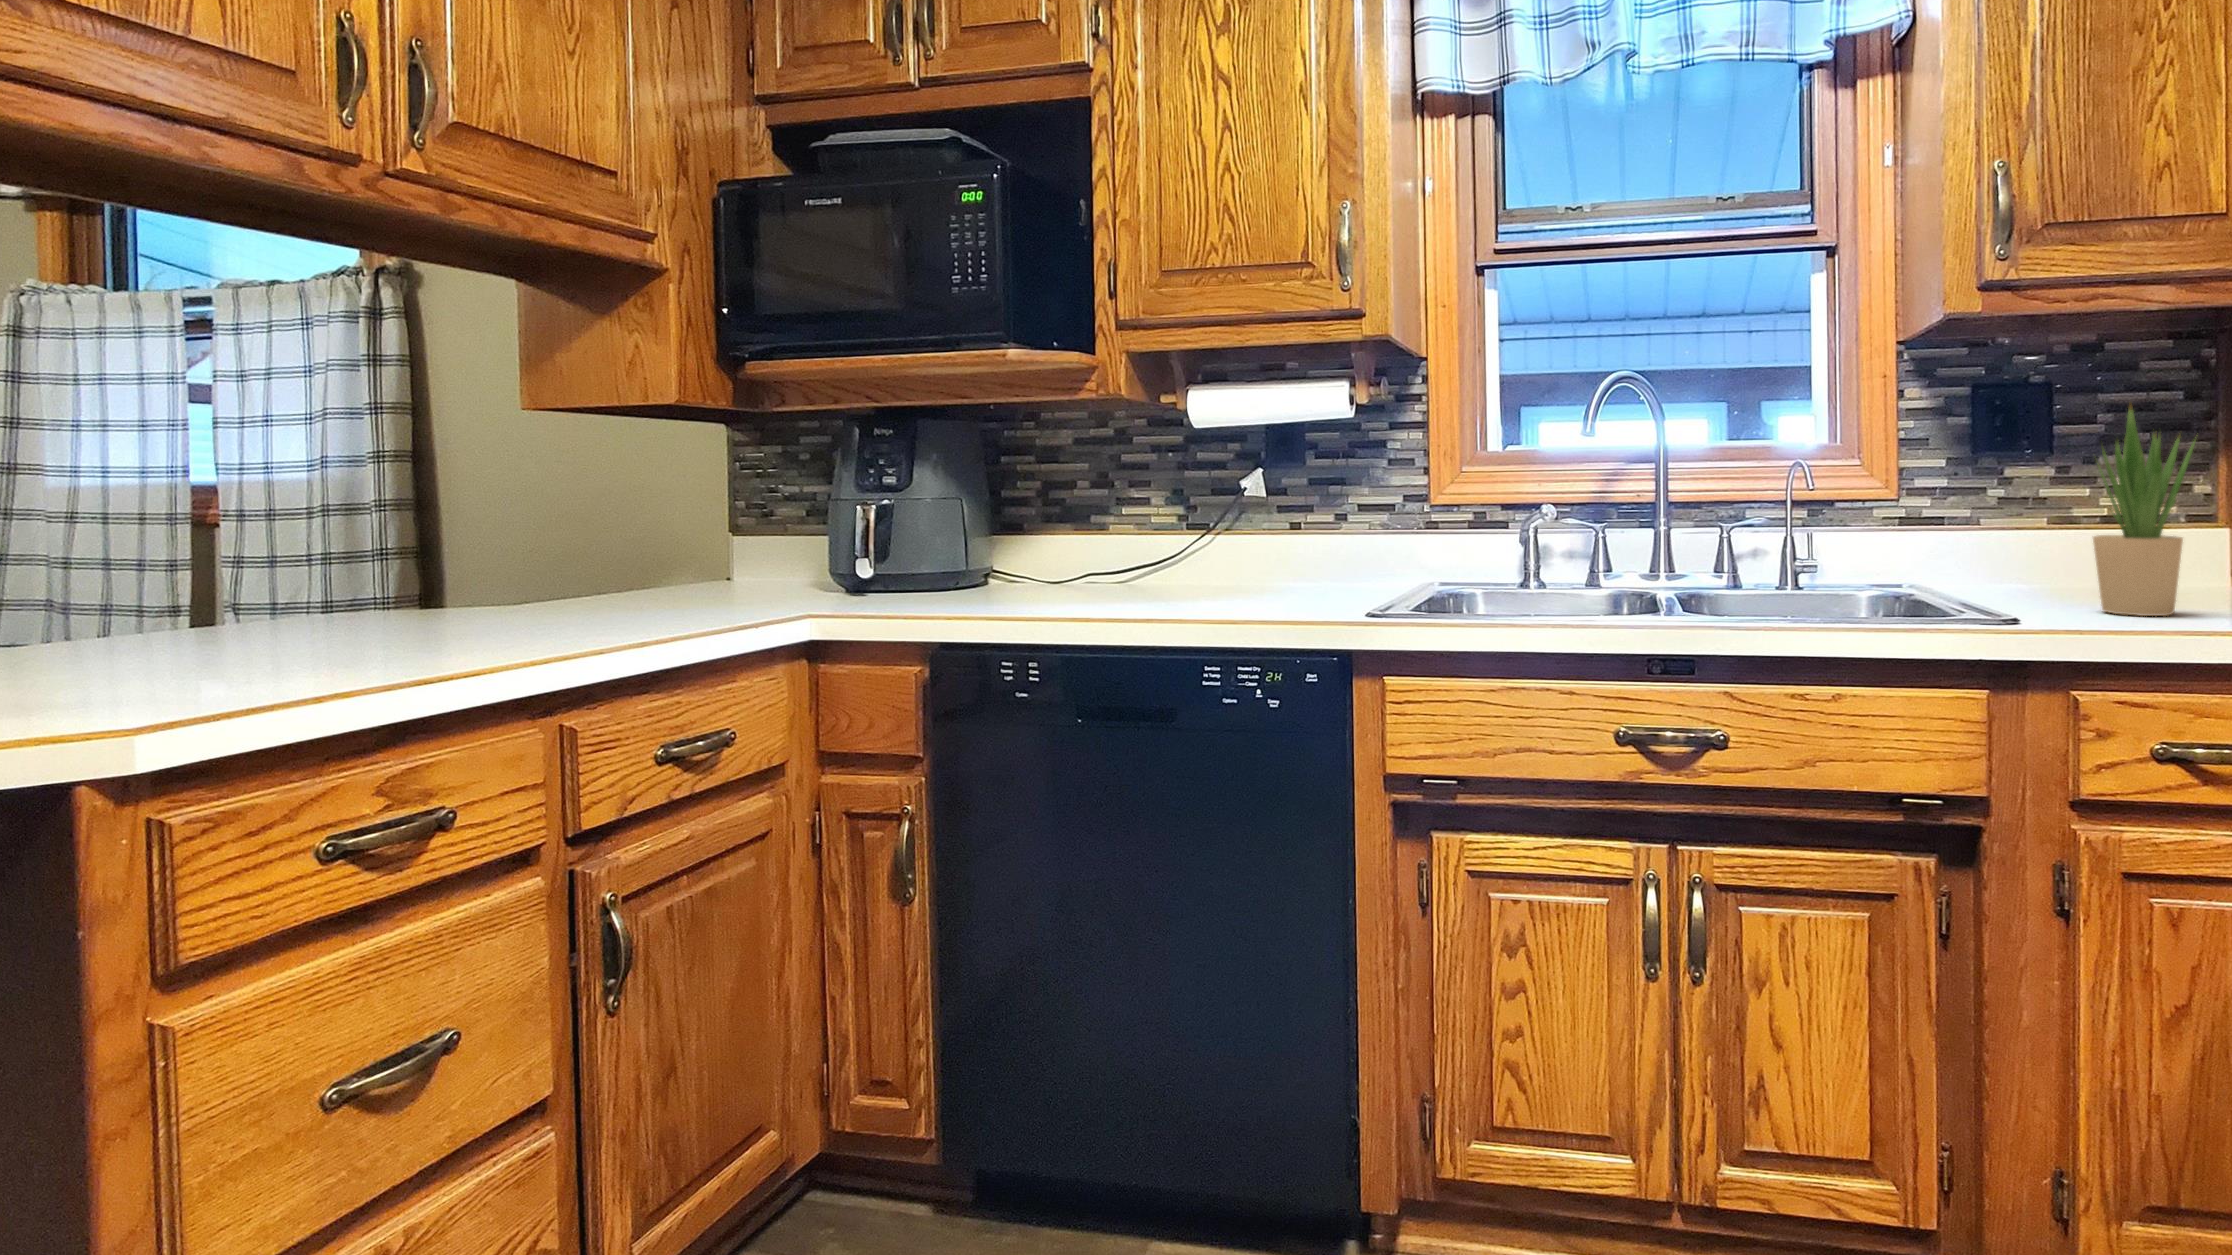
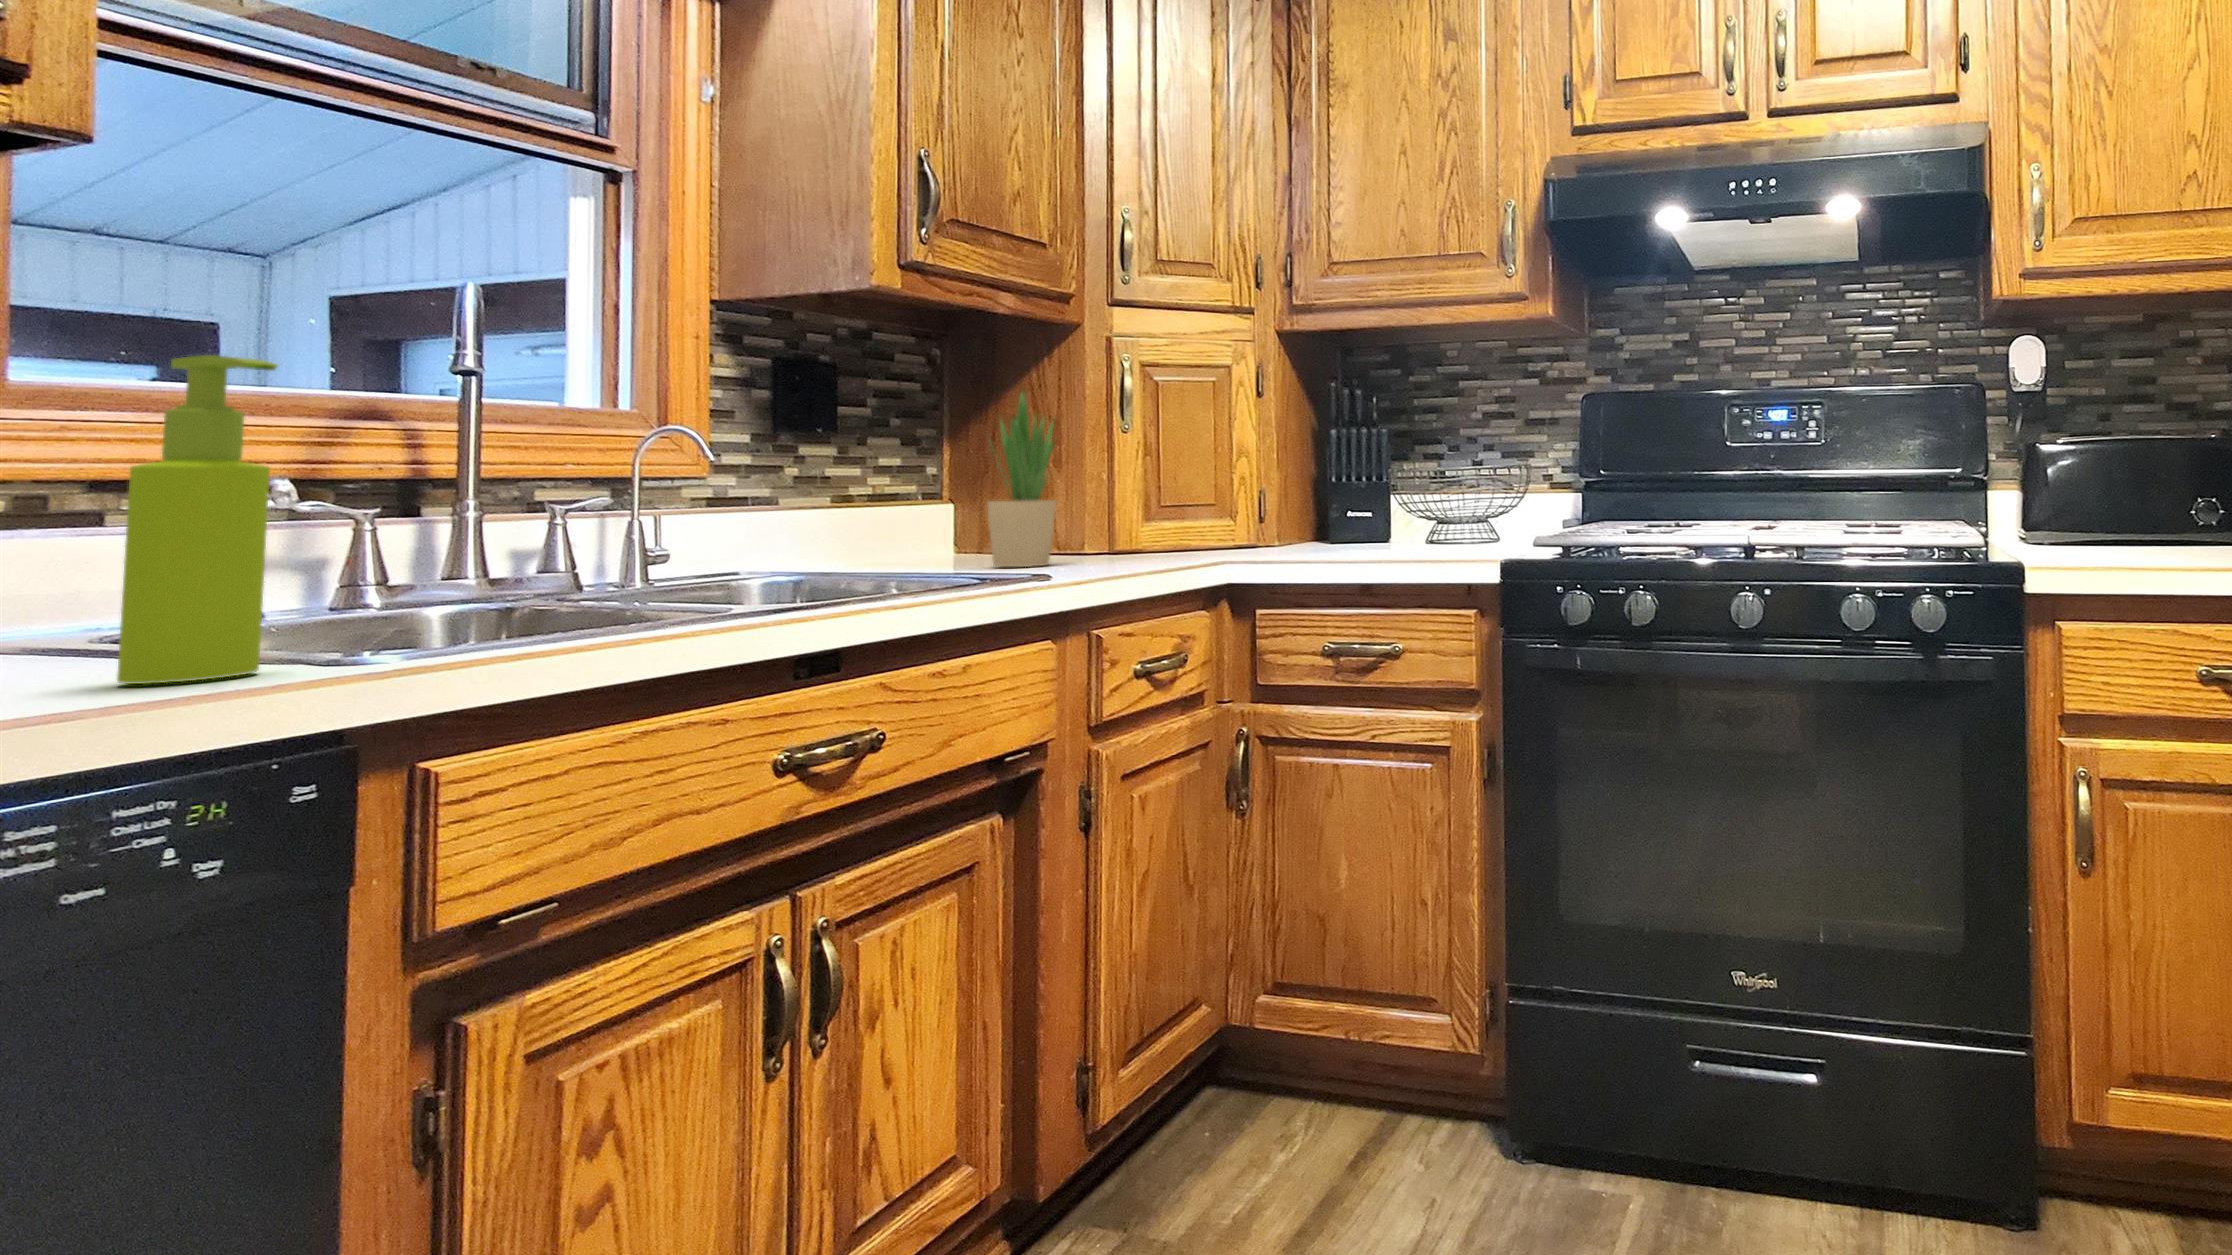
soap dispenser: none [1281,470,1326,620] -> present [117,355,277,684]

